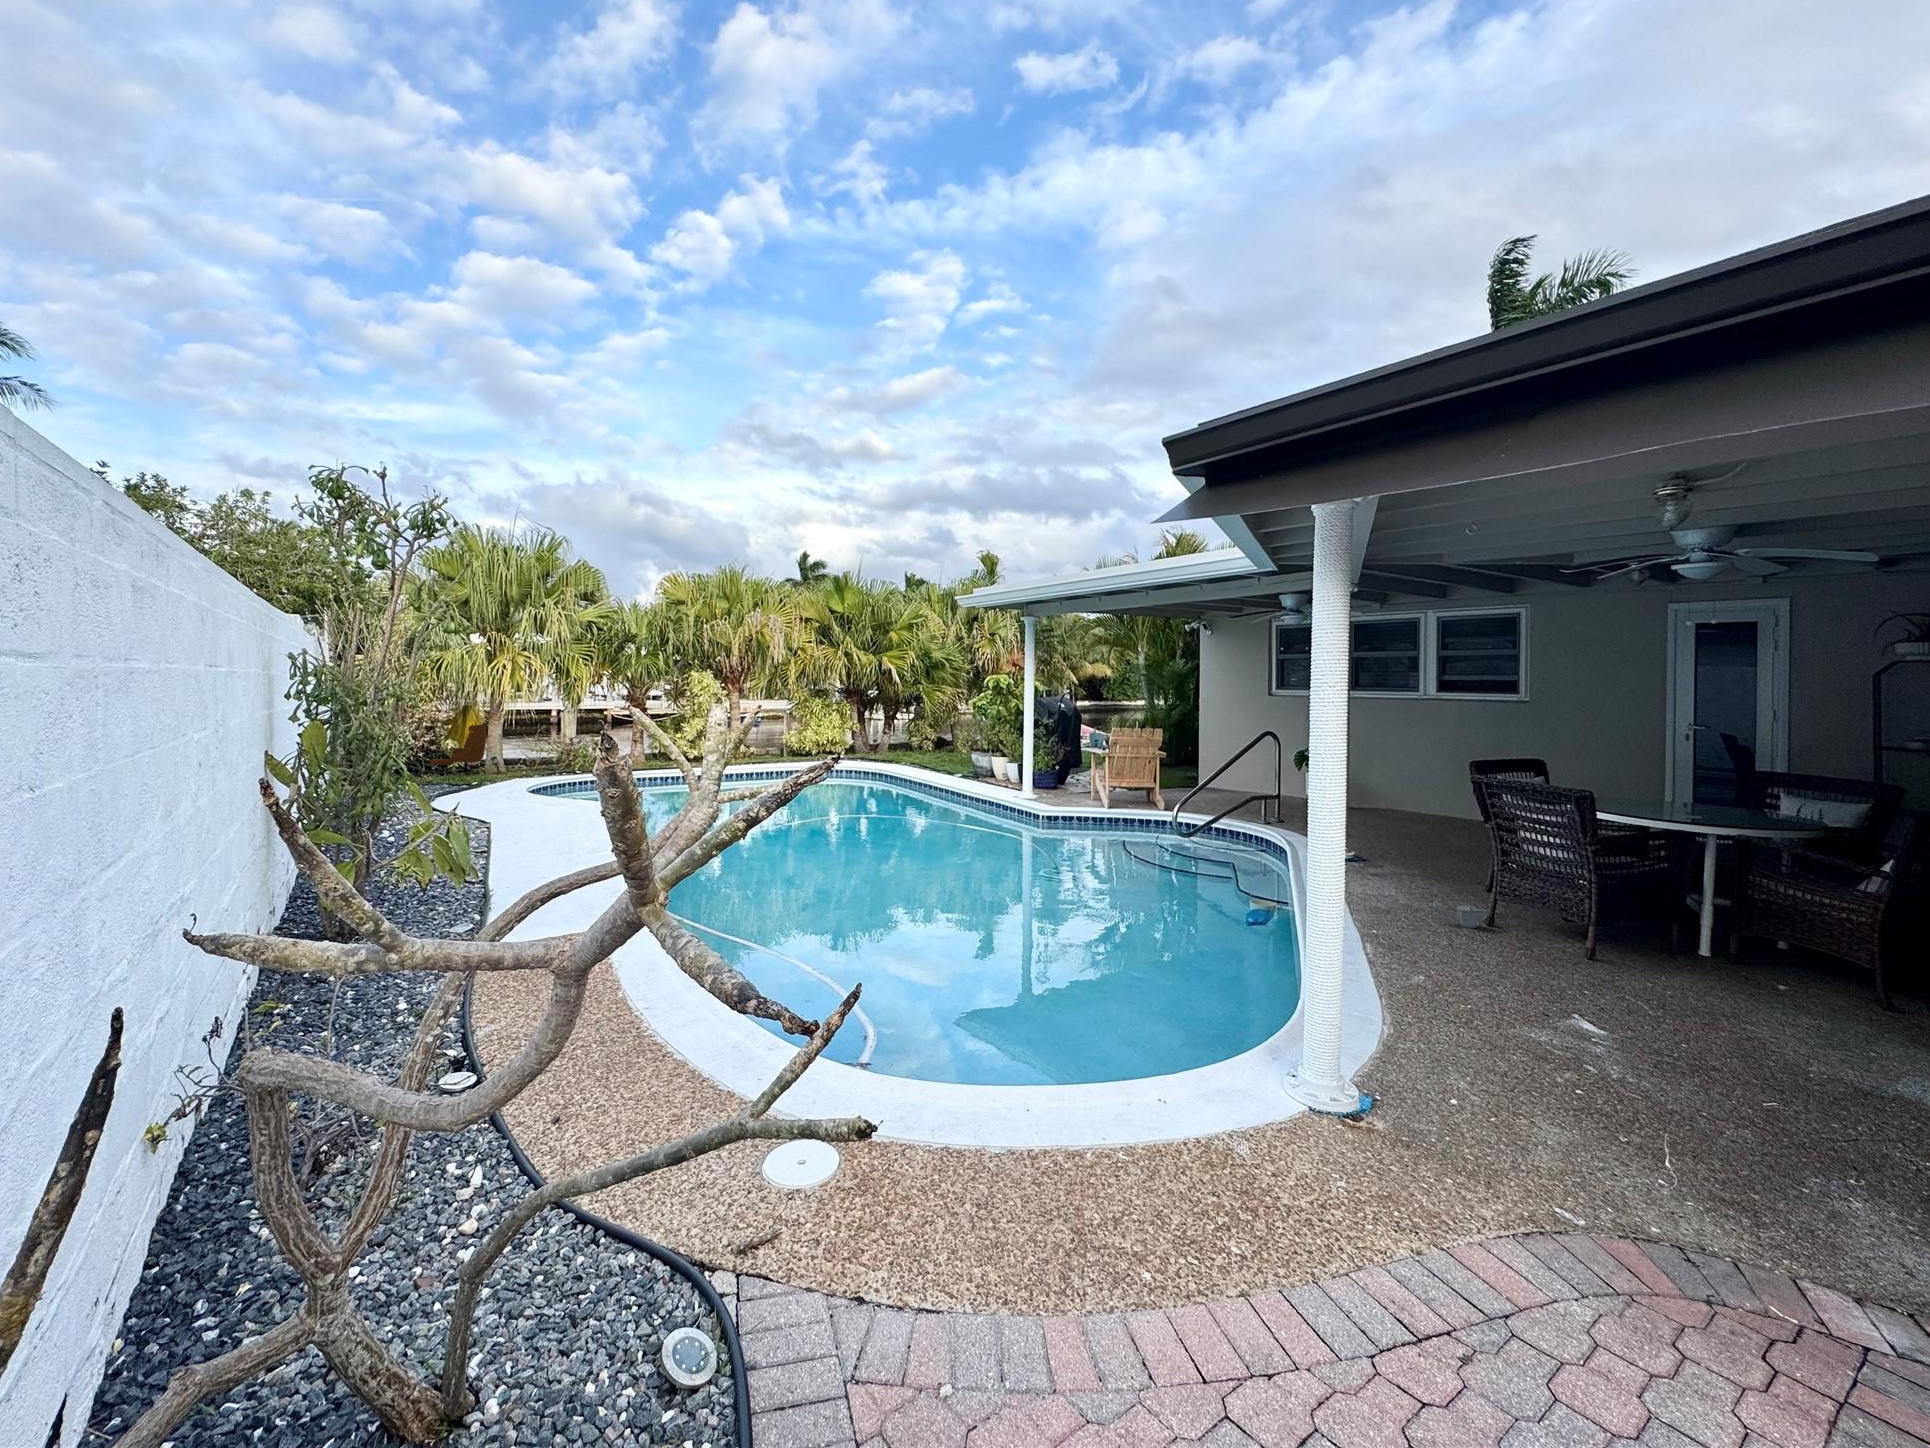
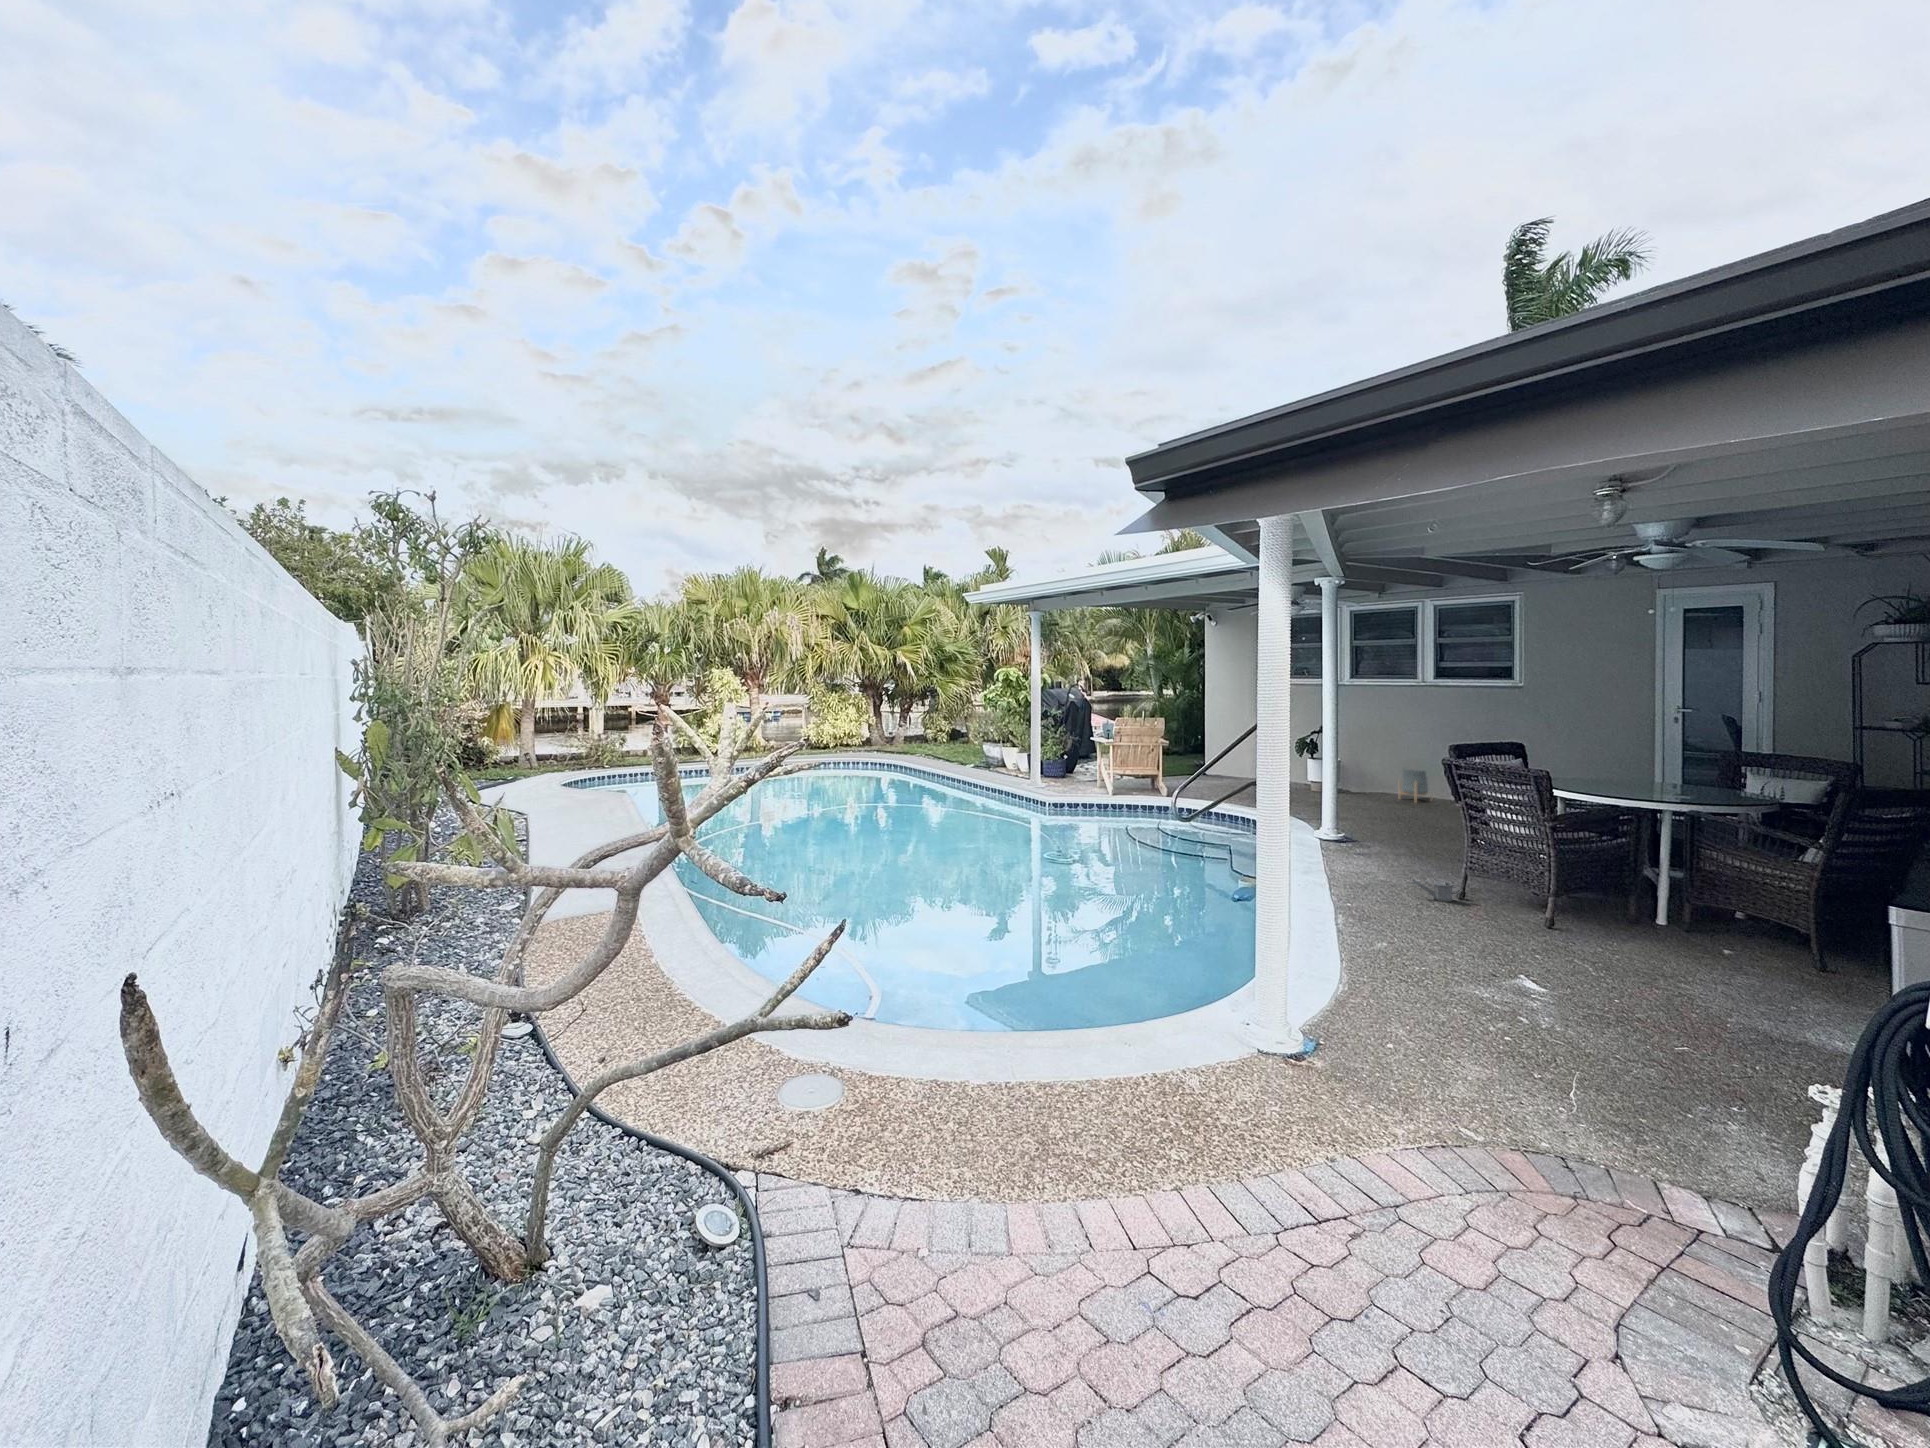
lounge chair: present [430,724,487,776] -> none [464,721,518,772]
planter: none [1396,783,1431,820] -> present [1399,769,1432,802]

